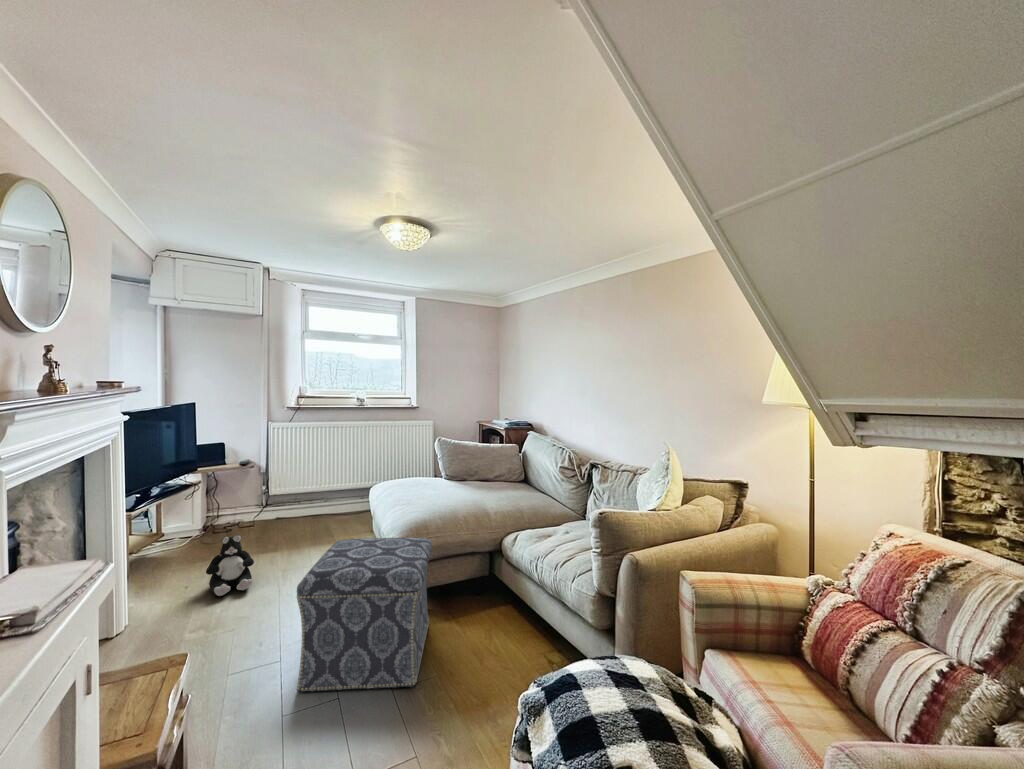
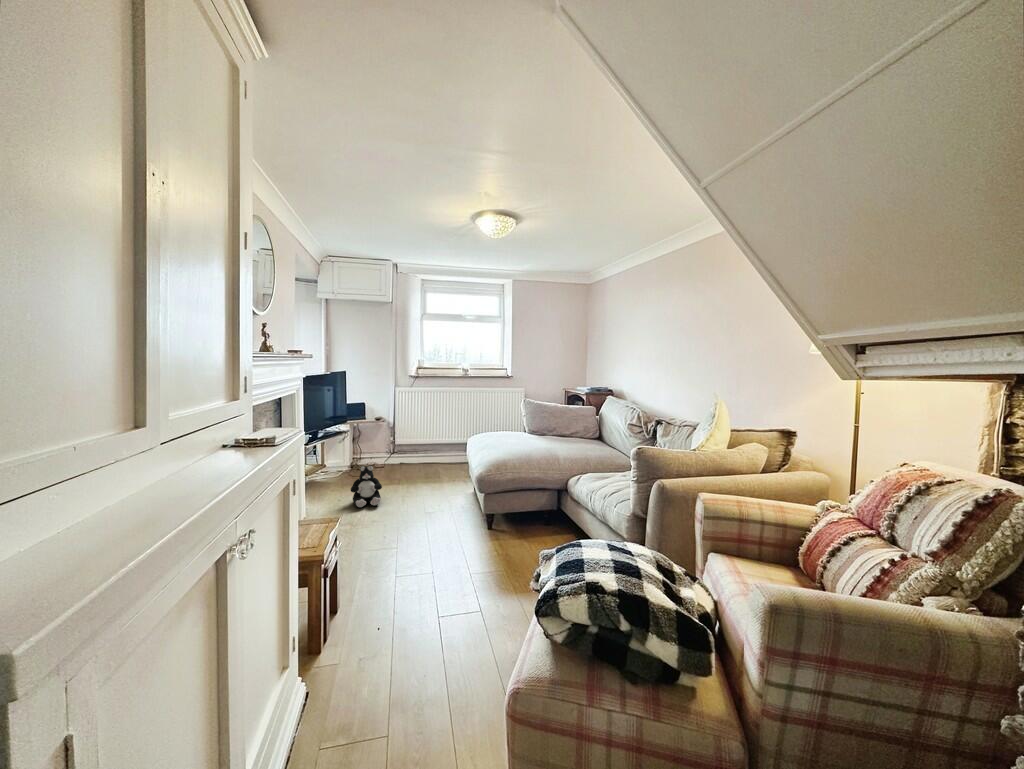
ottoman: present [297,538,432,692] -> none [404,467,506,574]

